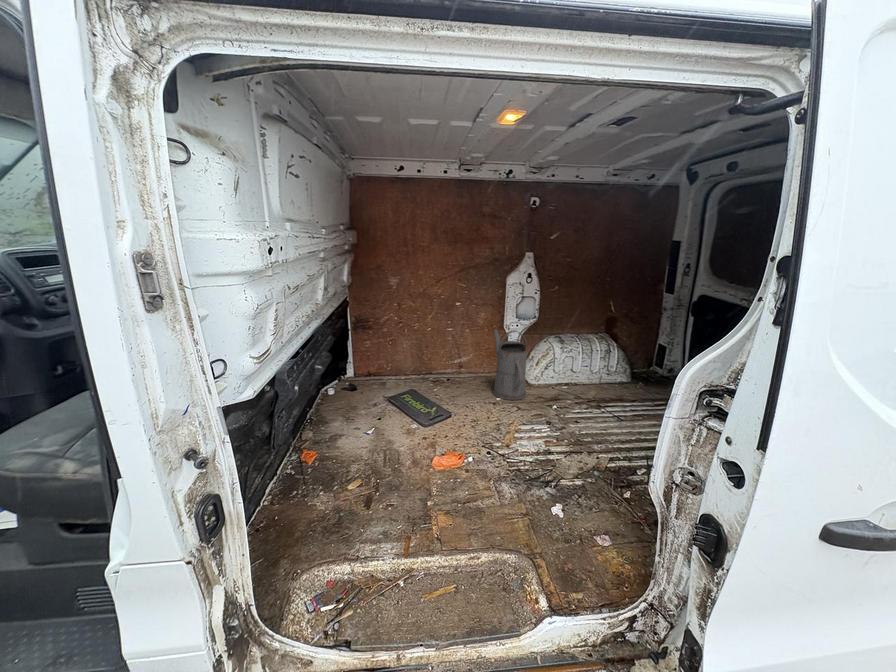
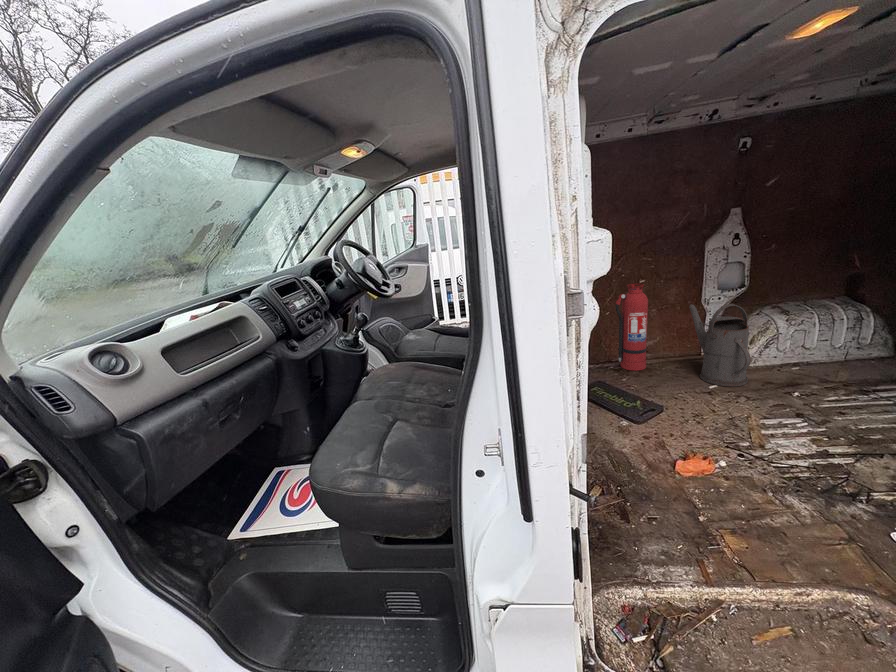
fire extinguisher: none [430,307,457,385] -> present [616,284,648,371]

